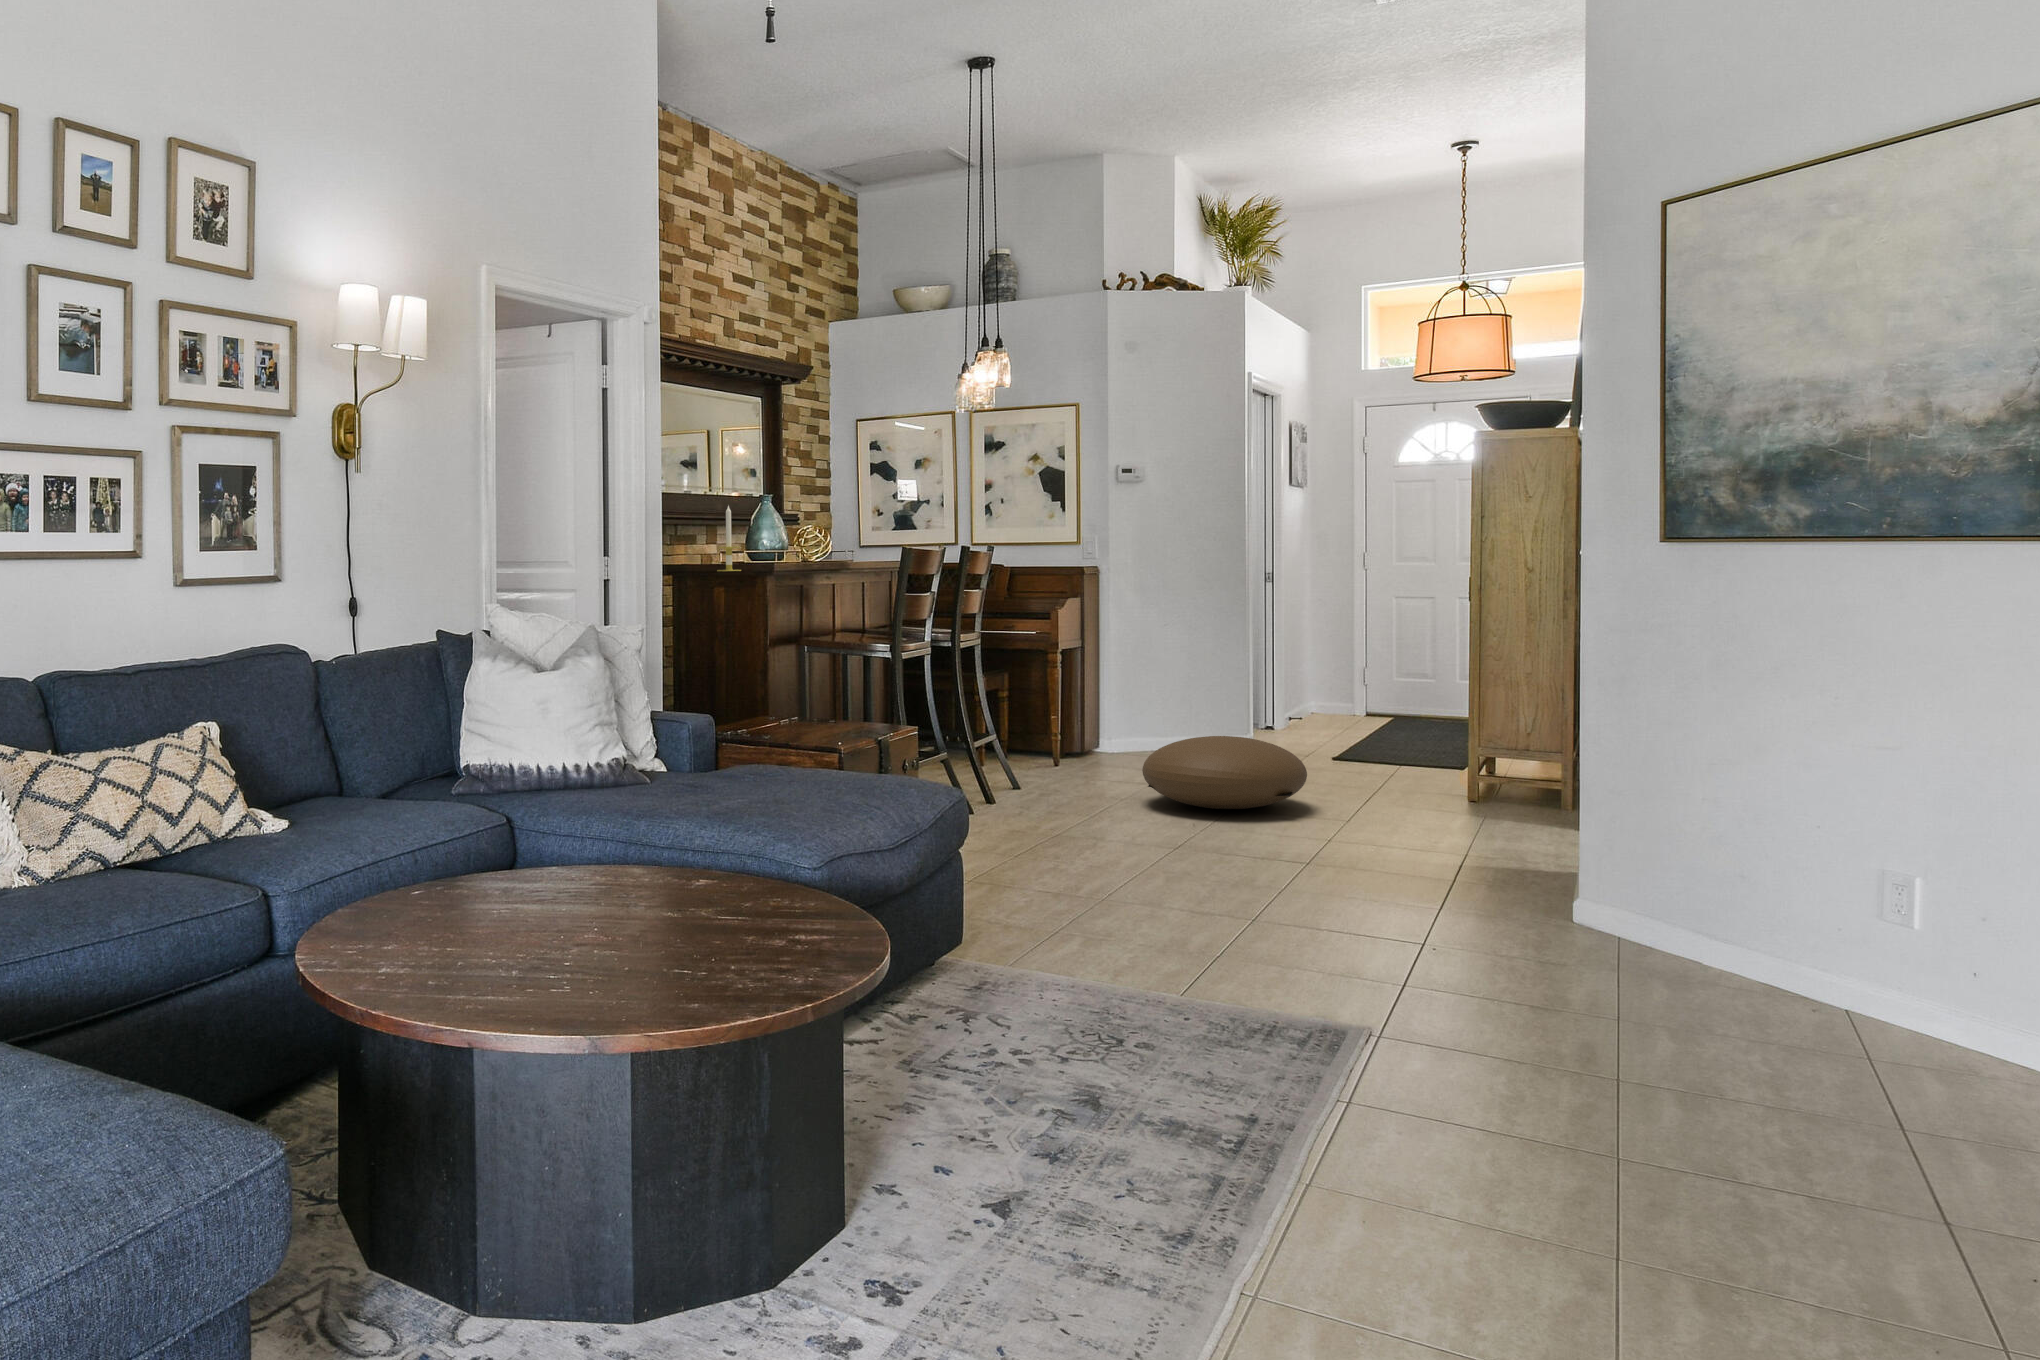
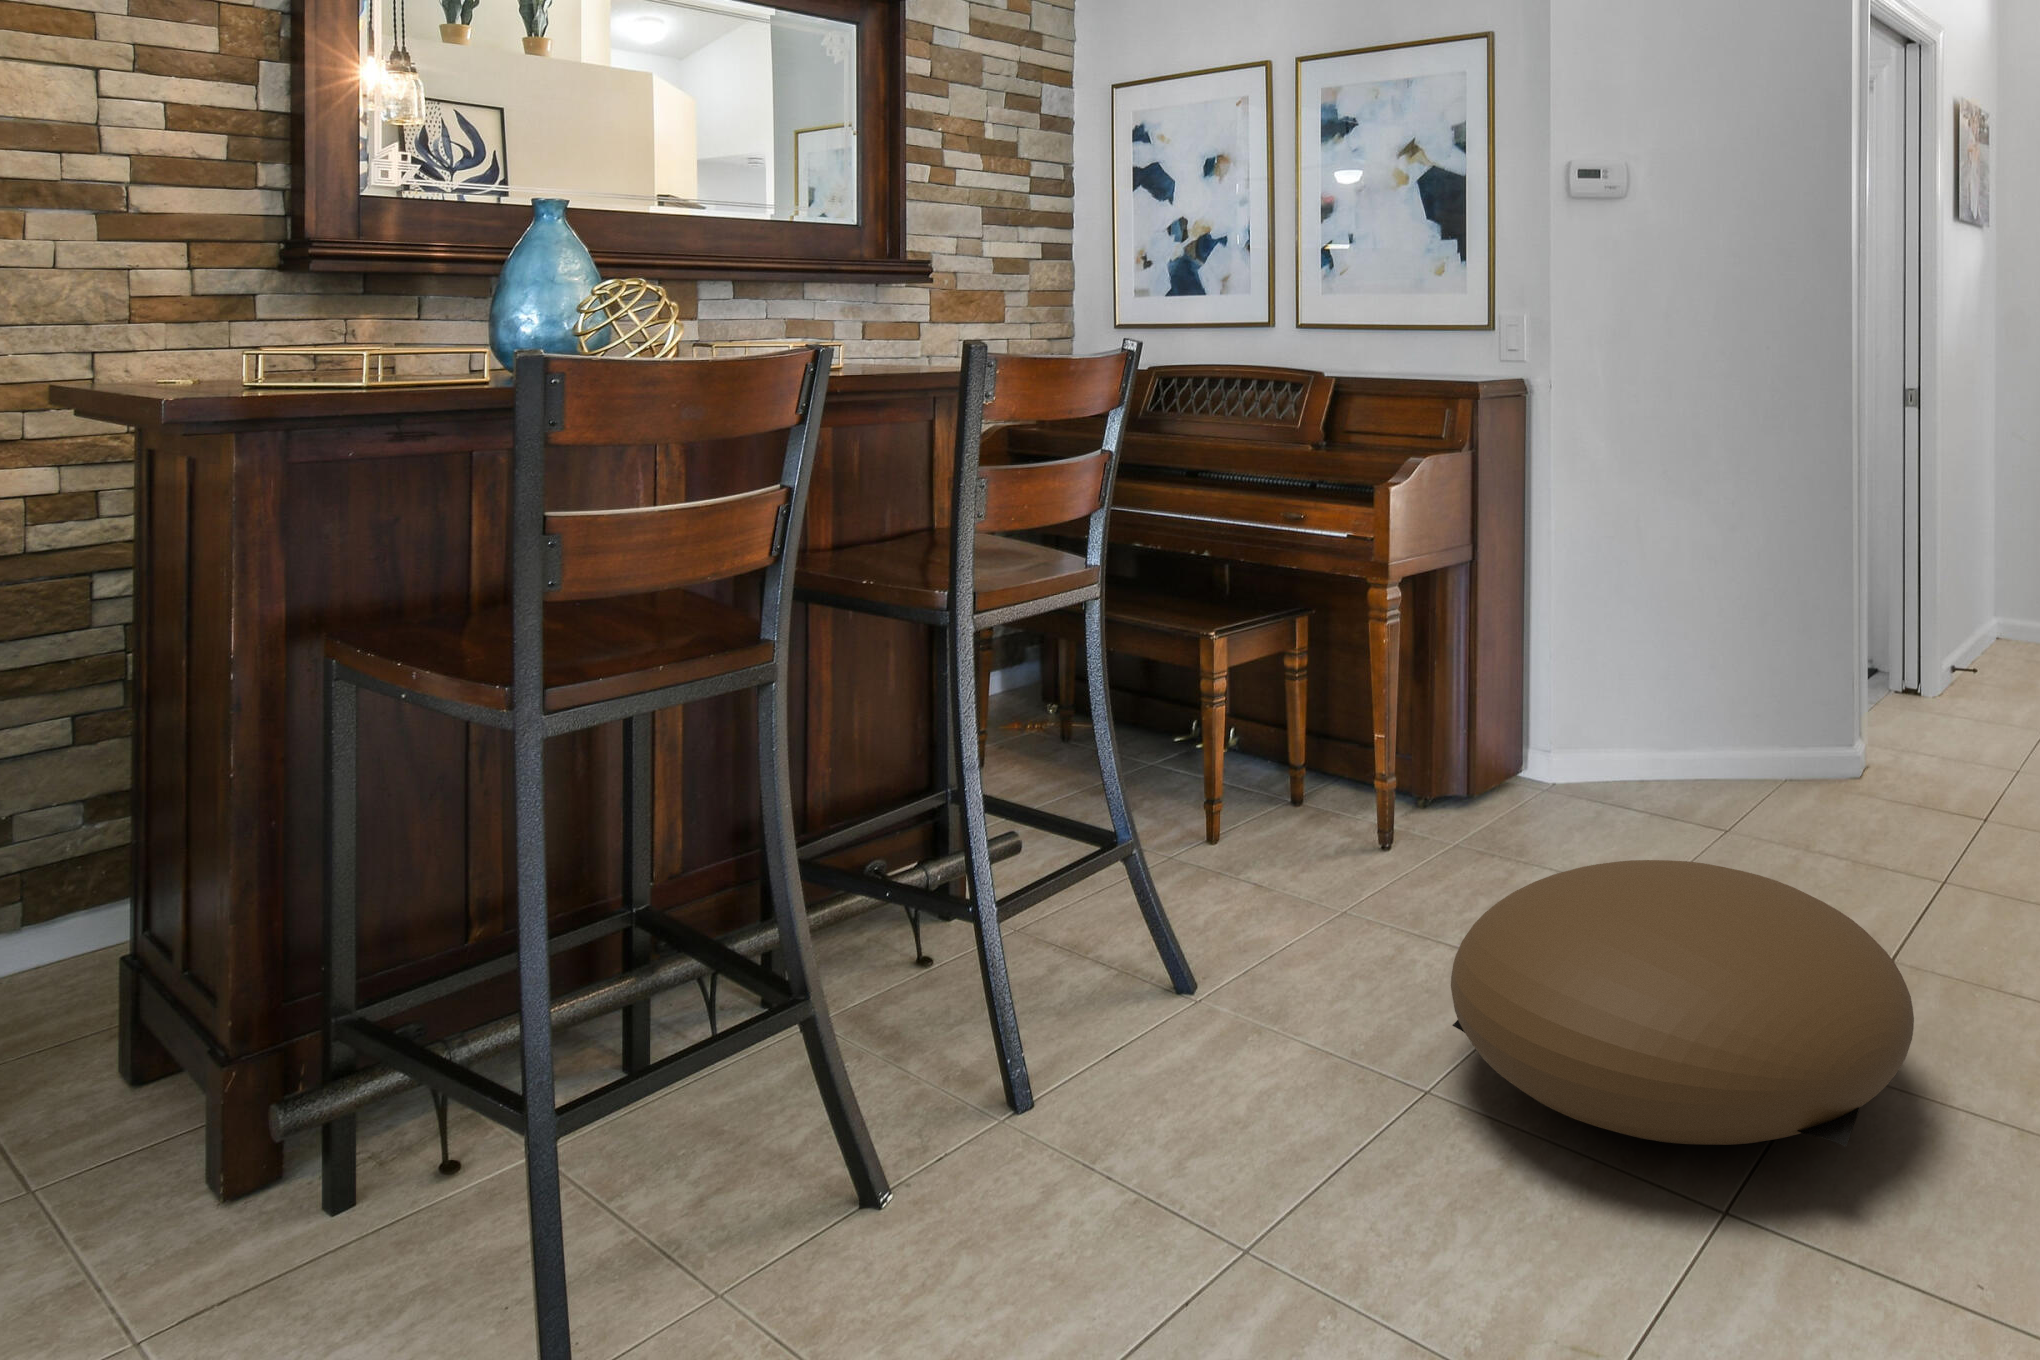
candle: present [717,506,741,571] -> none [136,196,225,392]

